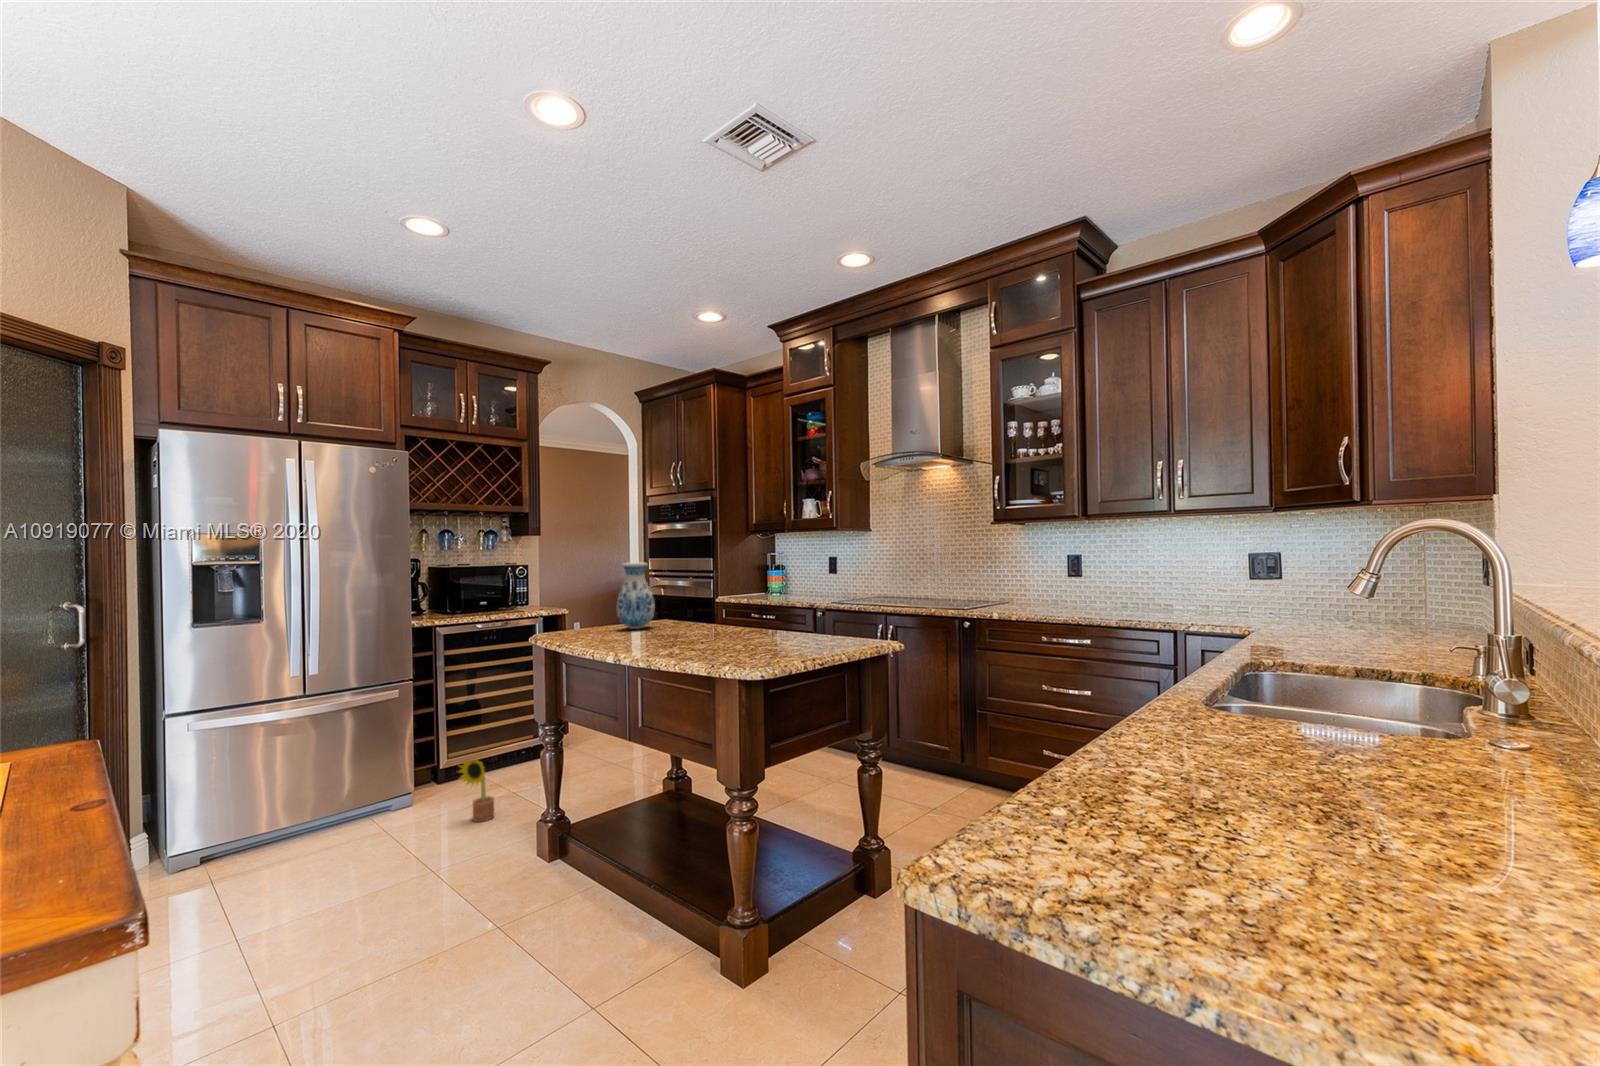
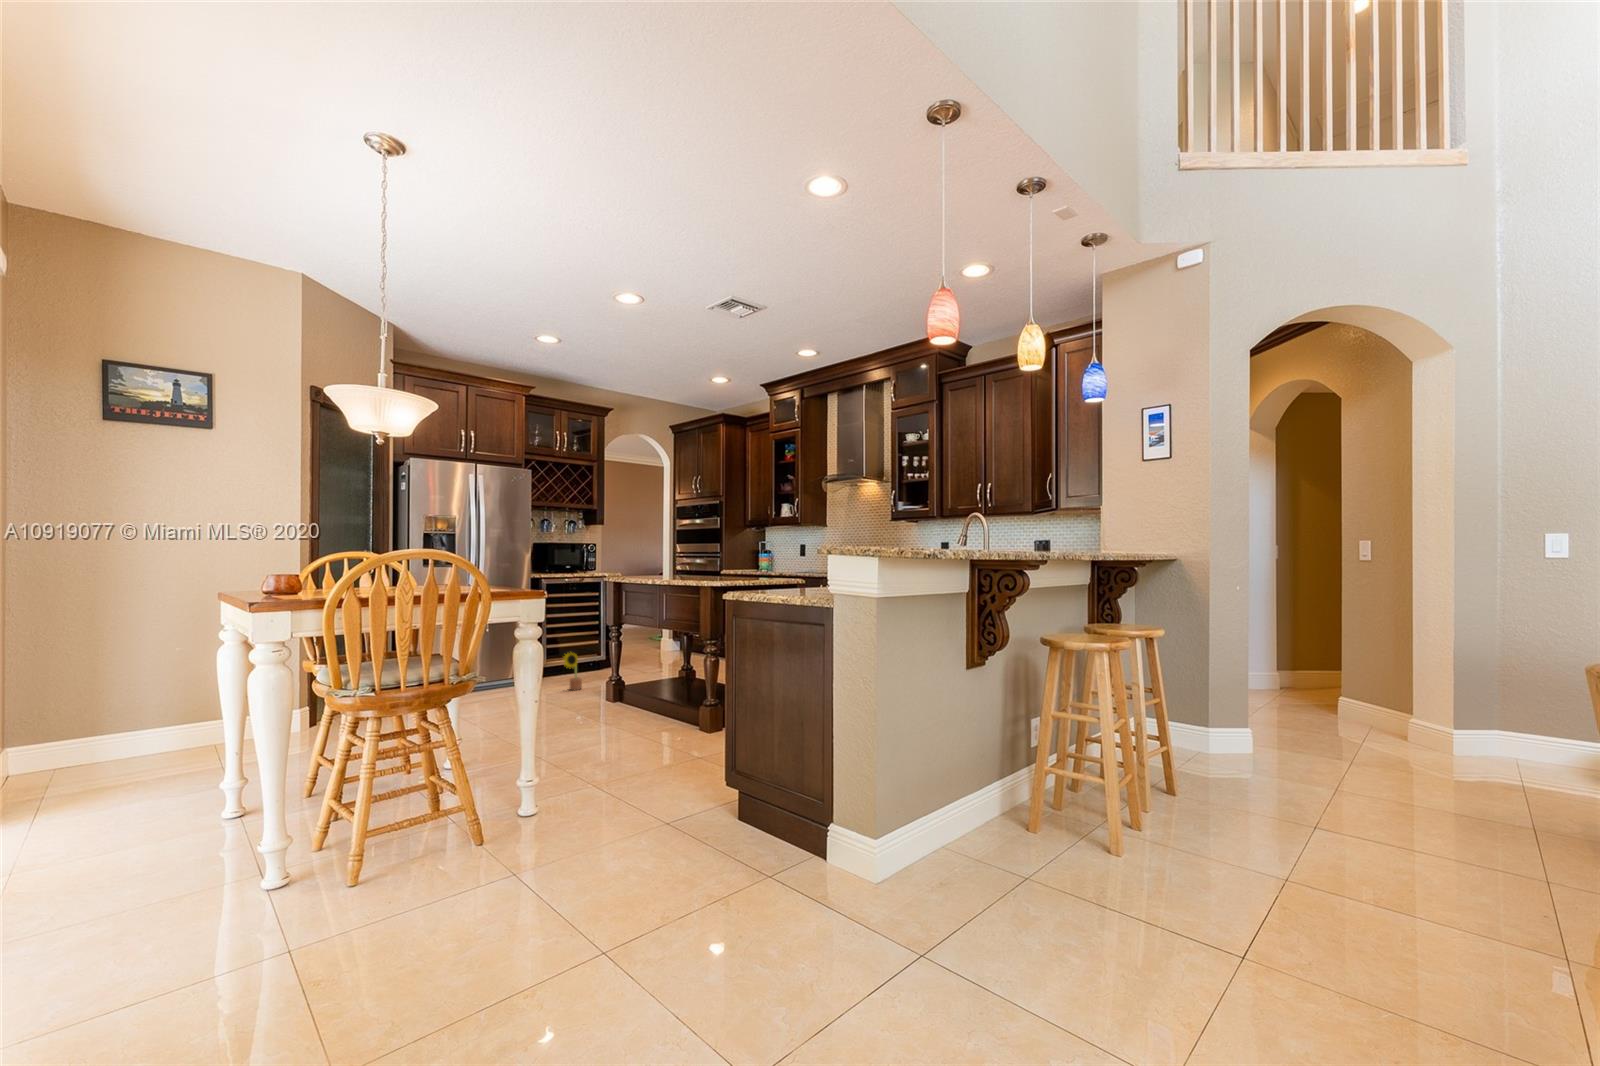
vase: present [617,562,655,629] -> none [657,539,679,578]

